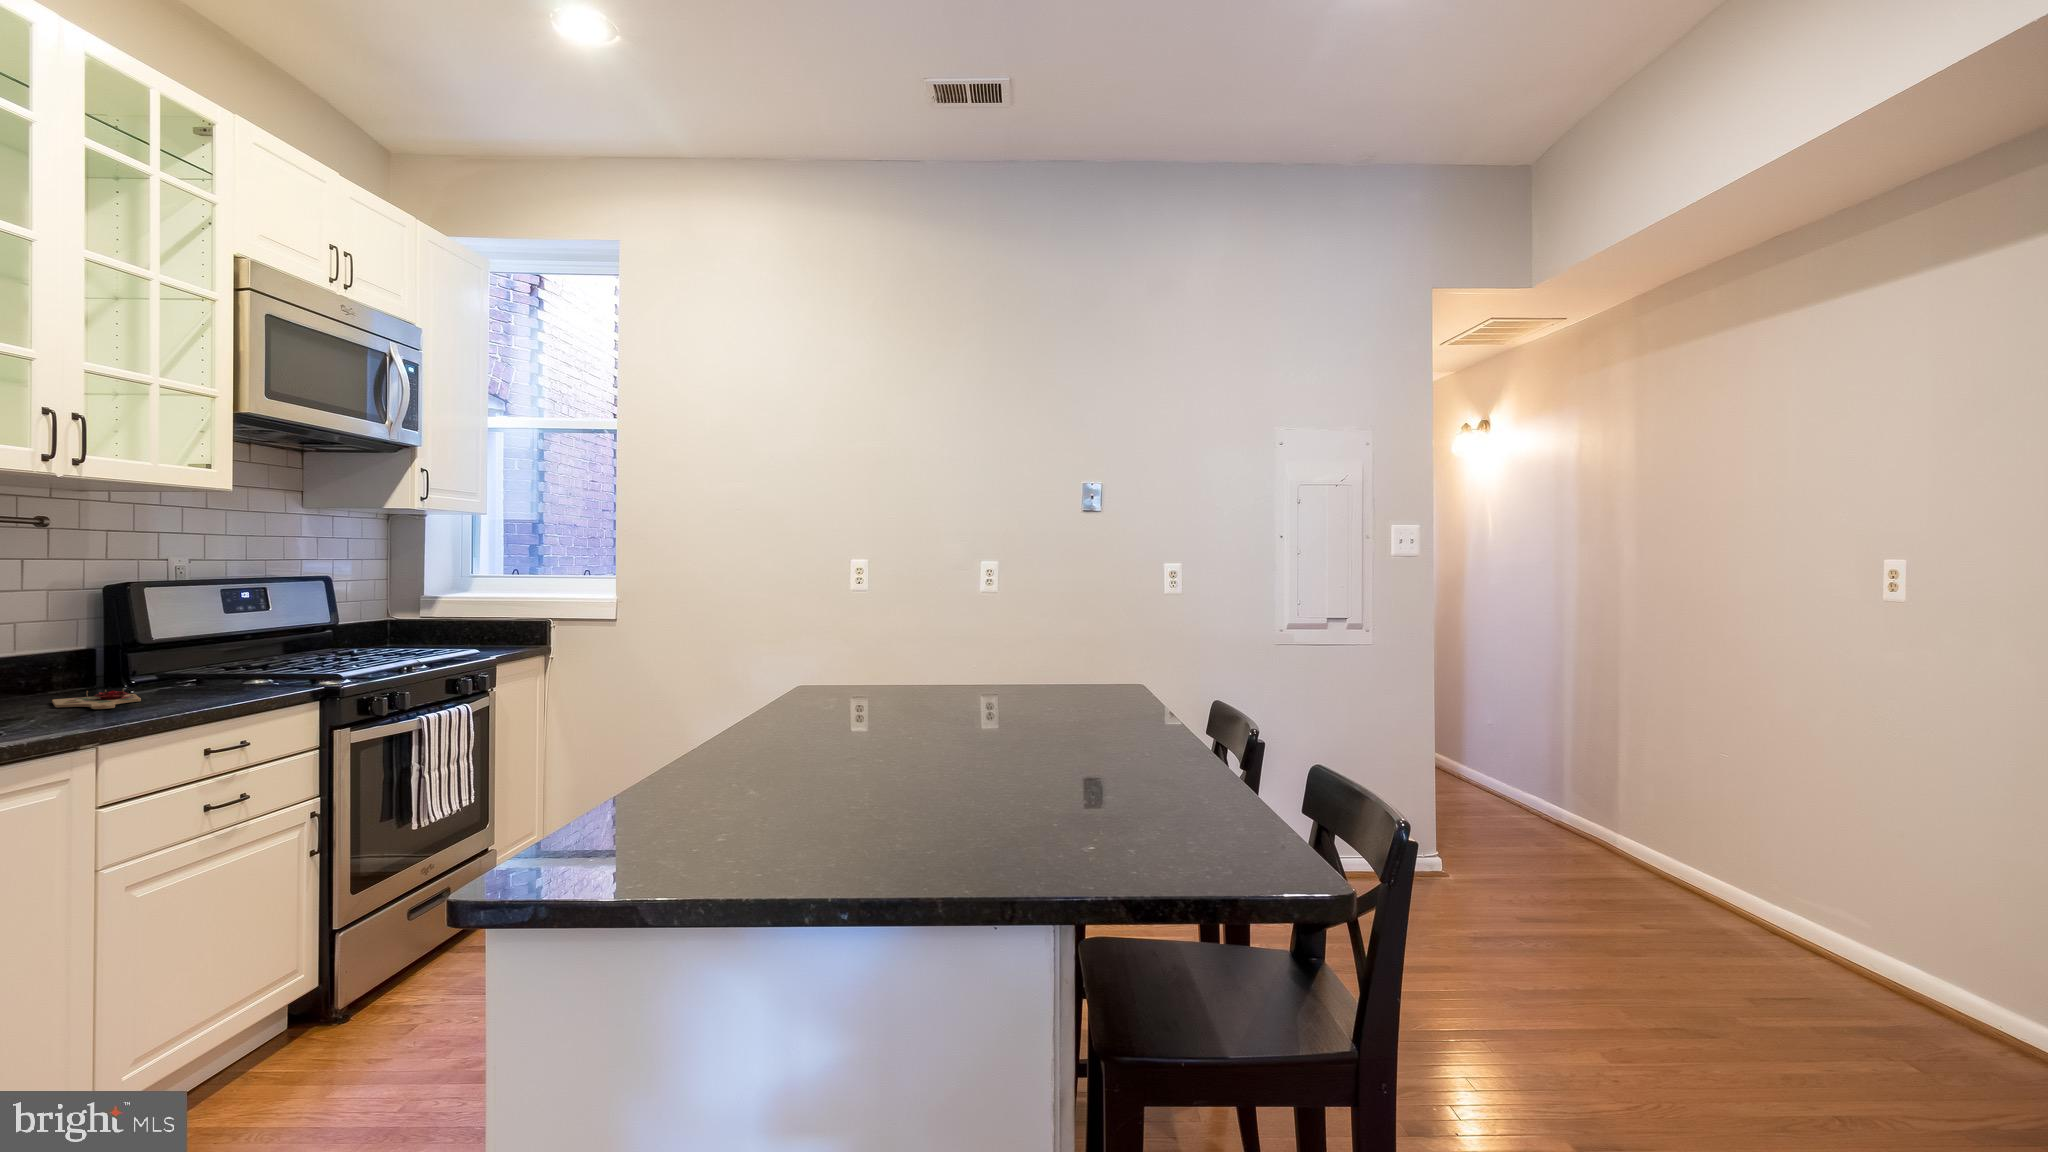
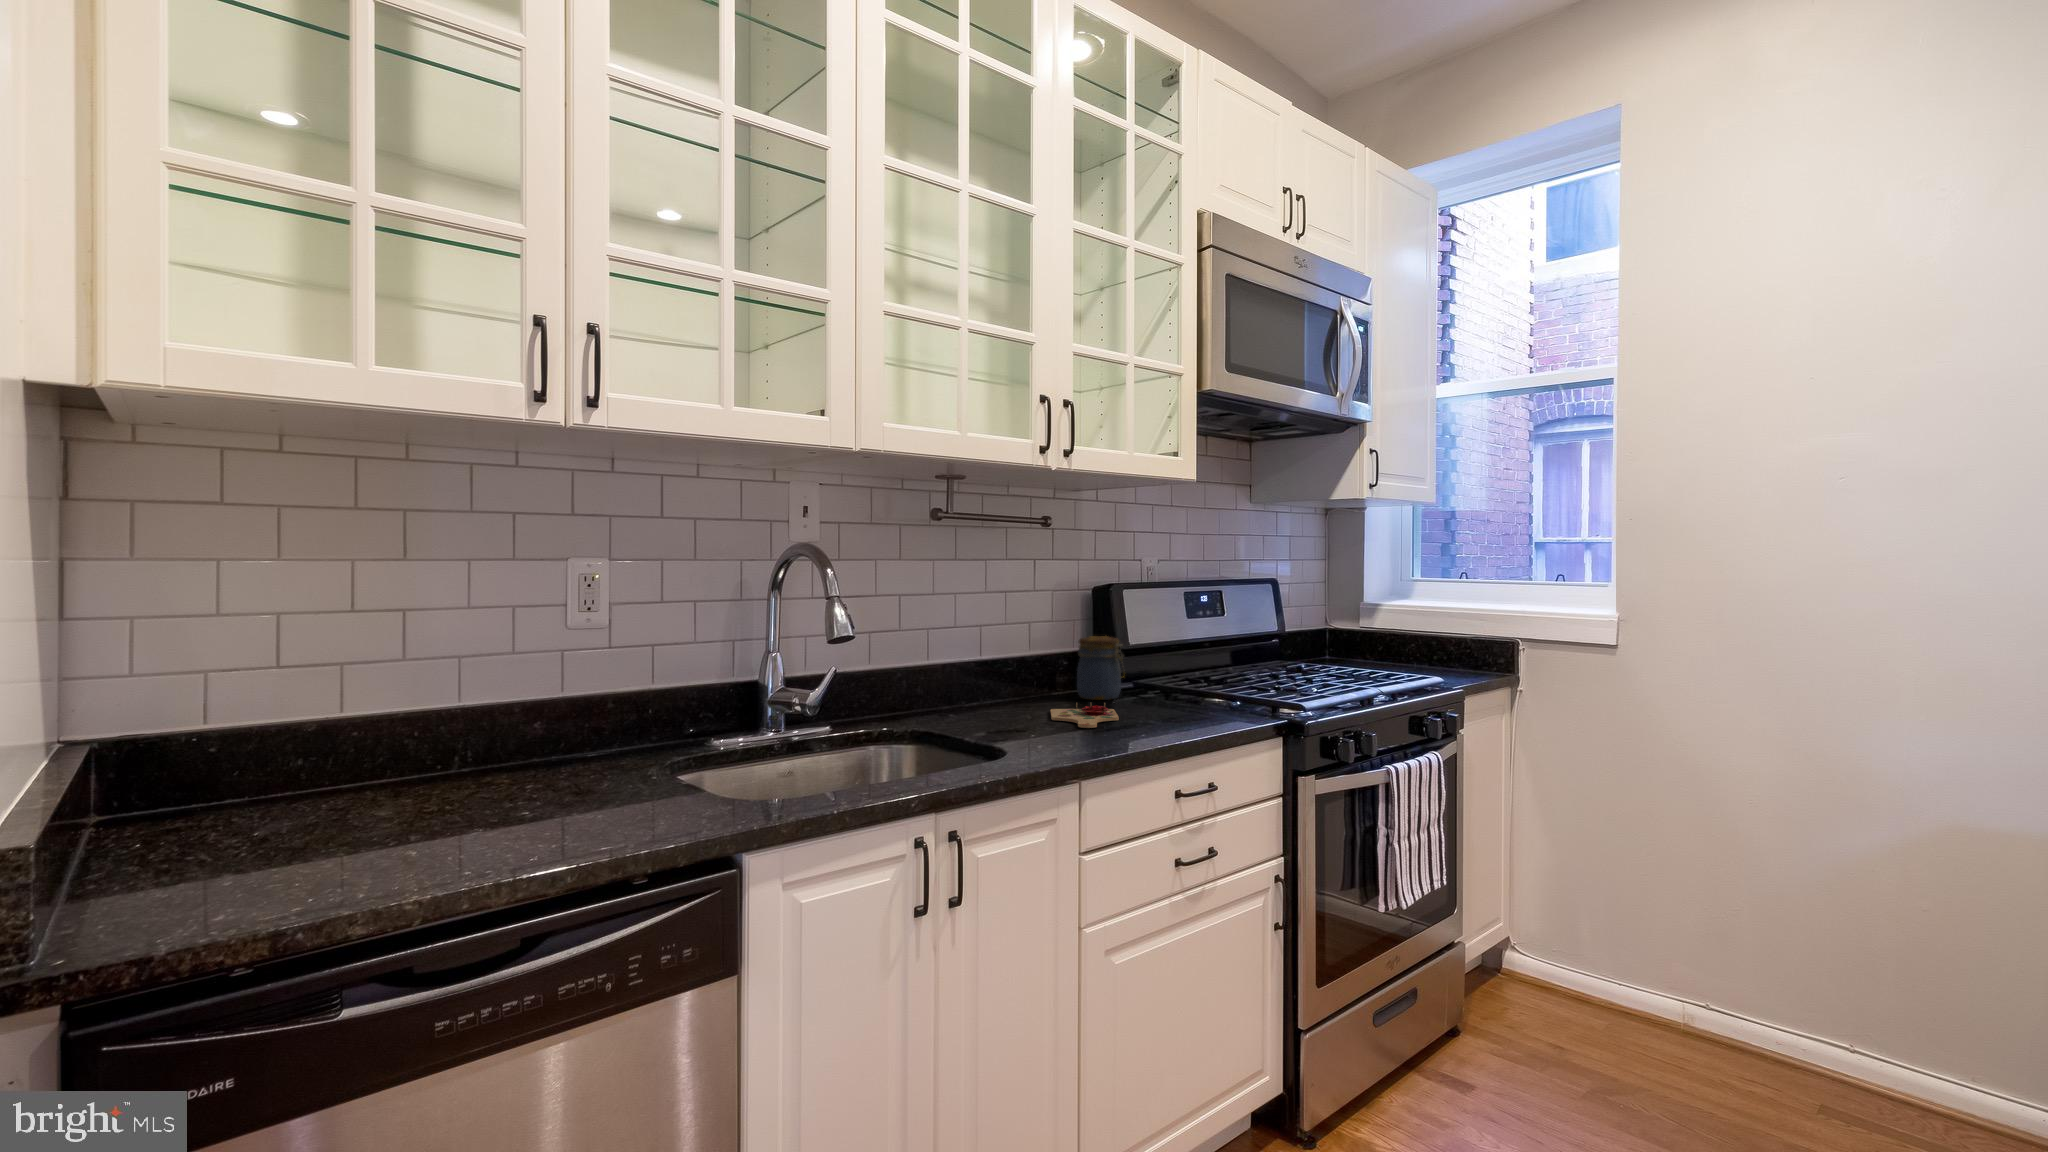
jar: none [85,629,147,690] -> present [1077,636,1124,700]

